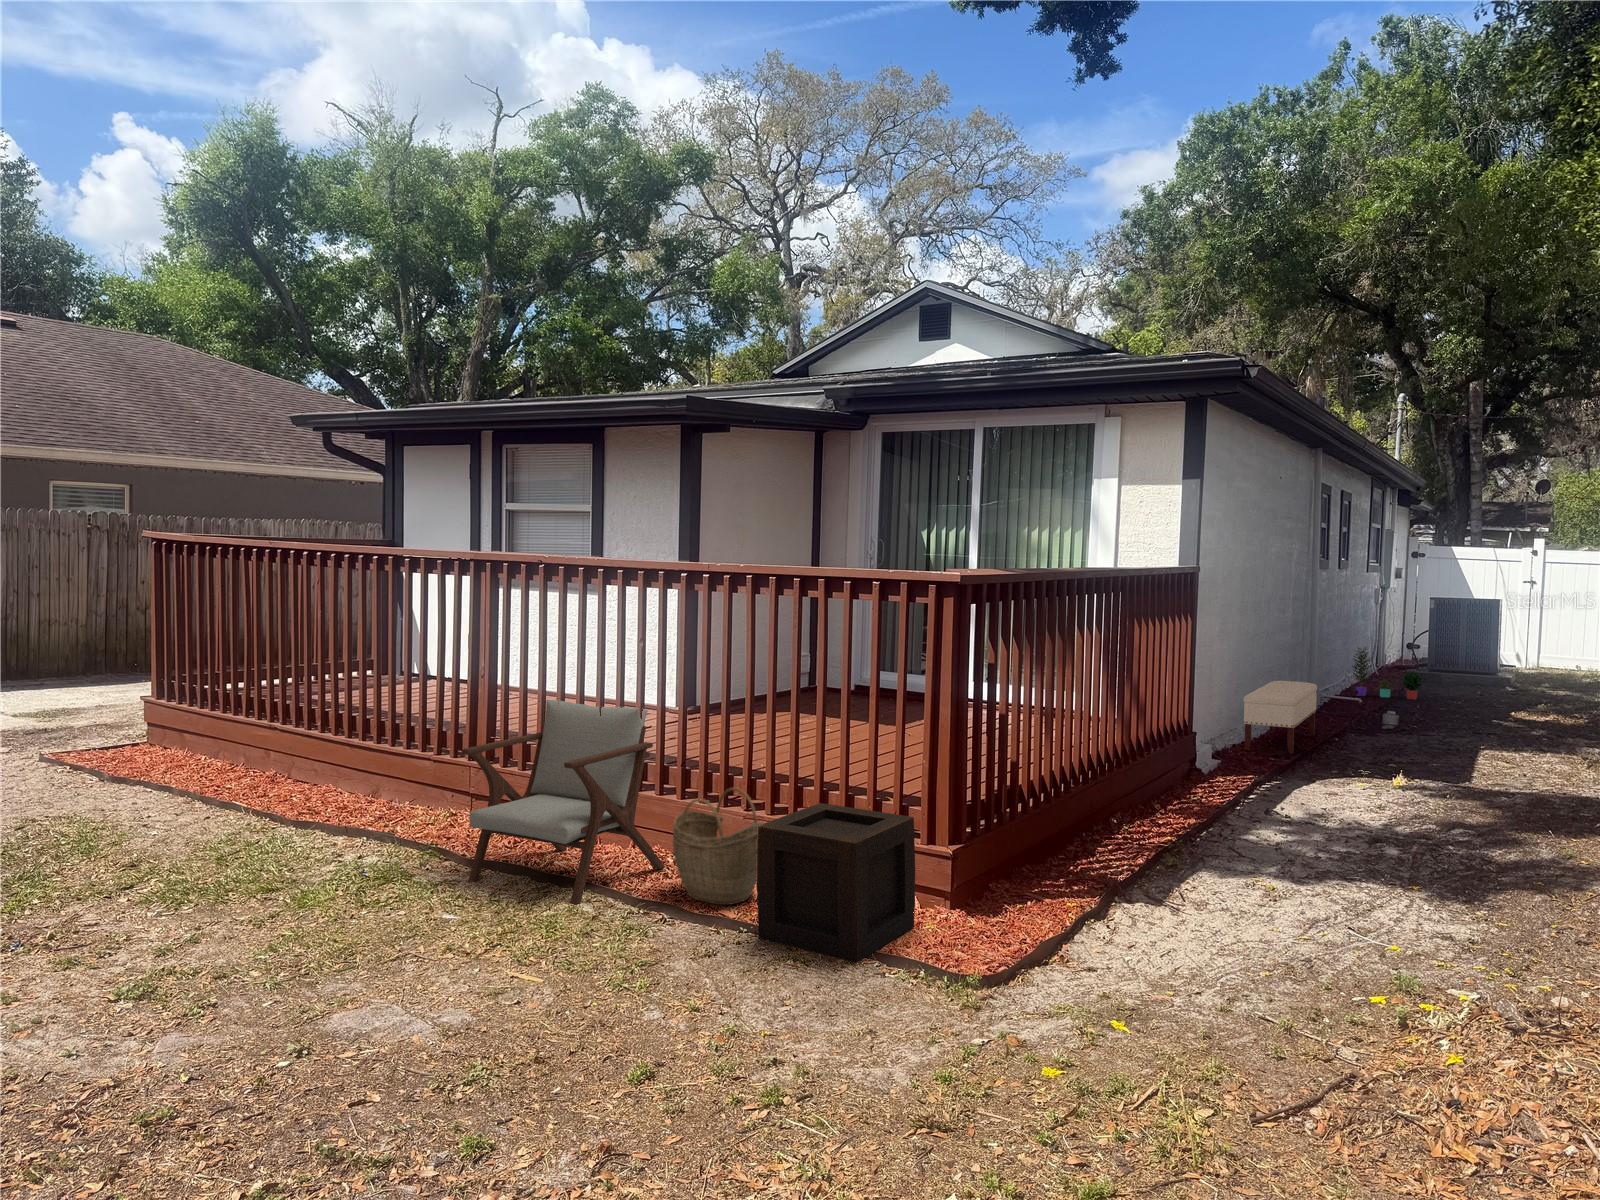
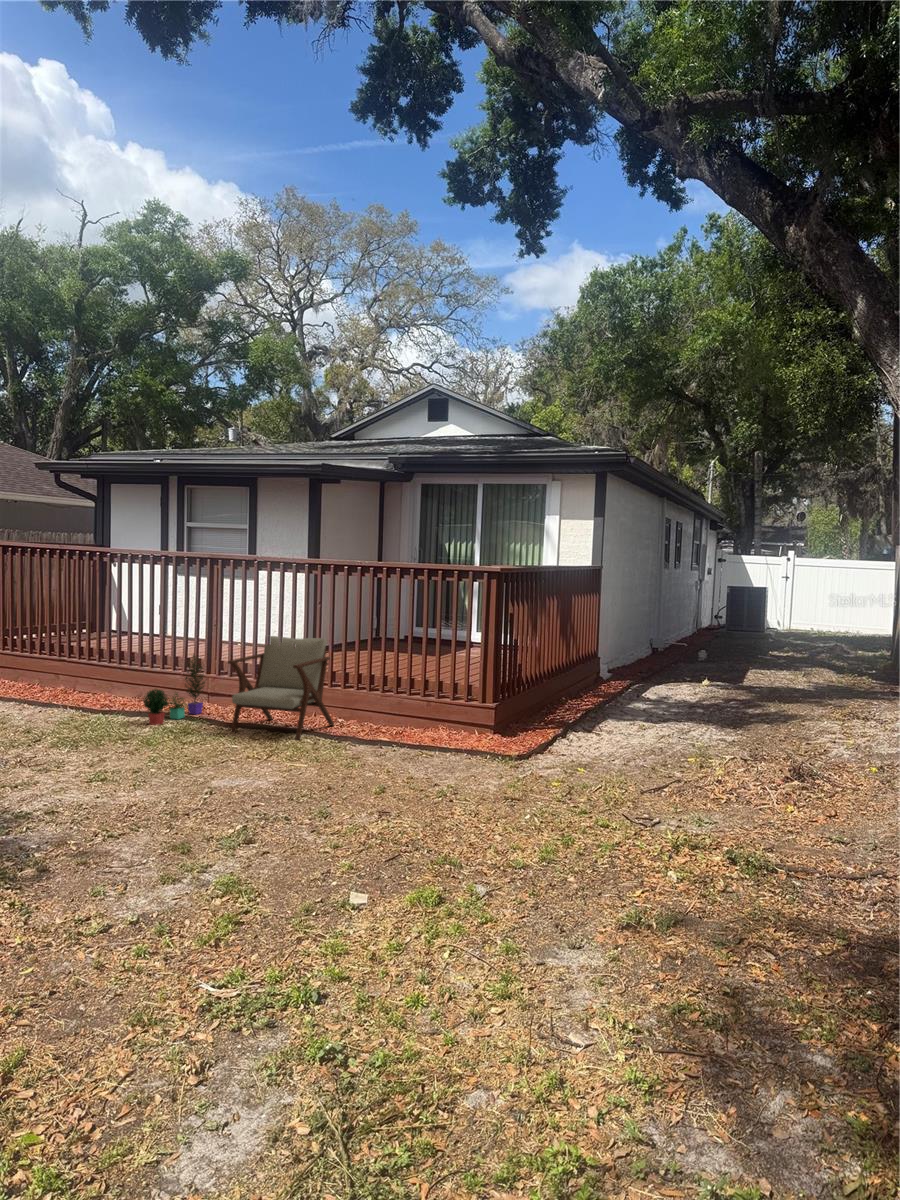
potted plant: present [1352,647,1423,700] -> present [143,655,205,725]
bench: present [1243,681,1317,754] -> none [624,631,663,671]
woven basket: present [673,788,763,905] -> none [347,679,396,738]
wooden crate: present [757,803,915,962] -> none [402,684,478,755]

